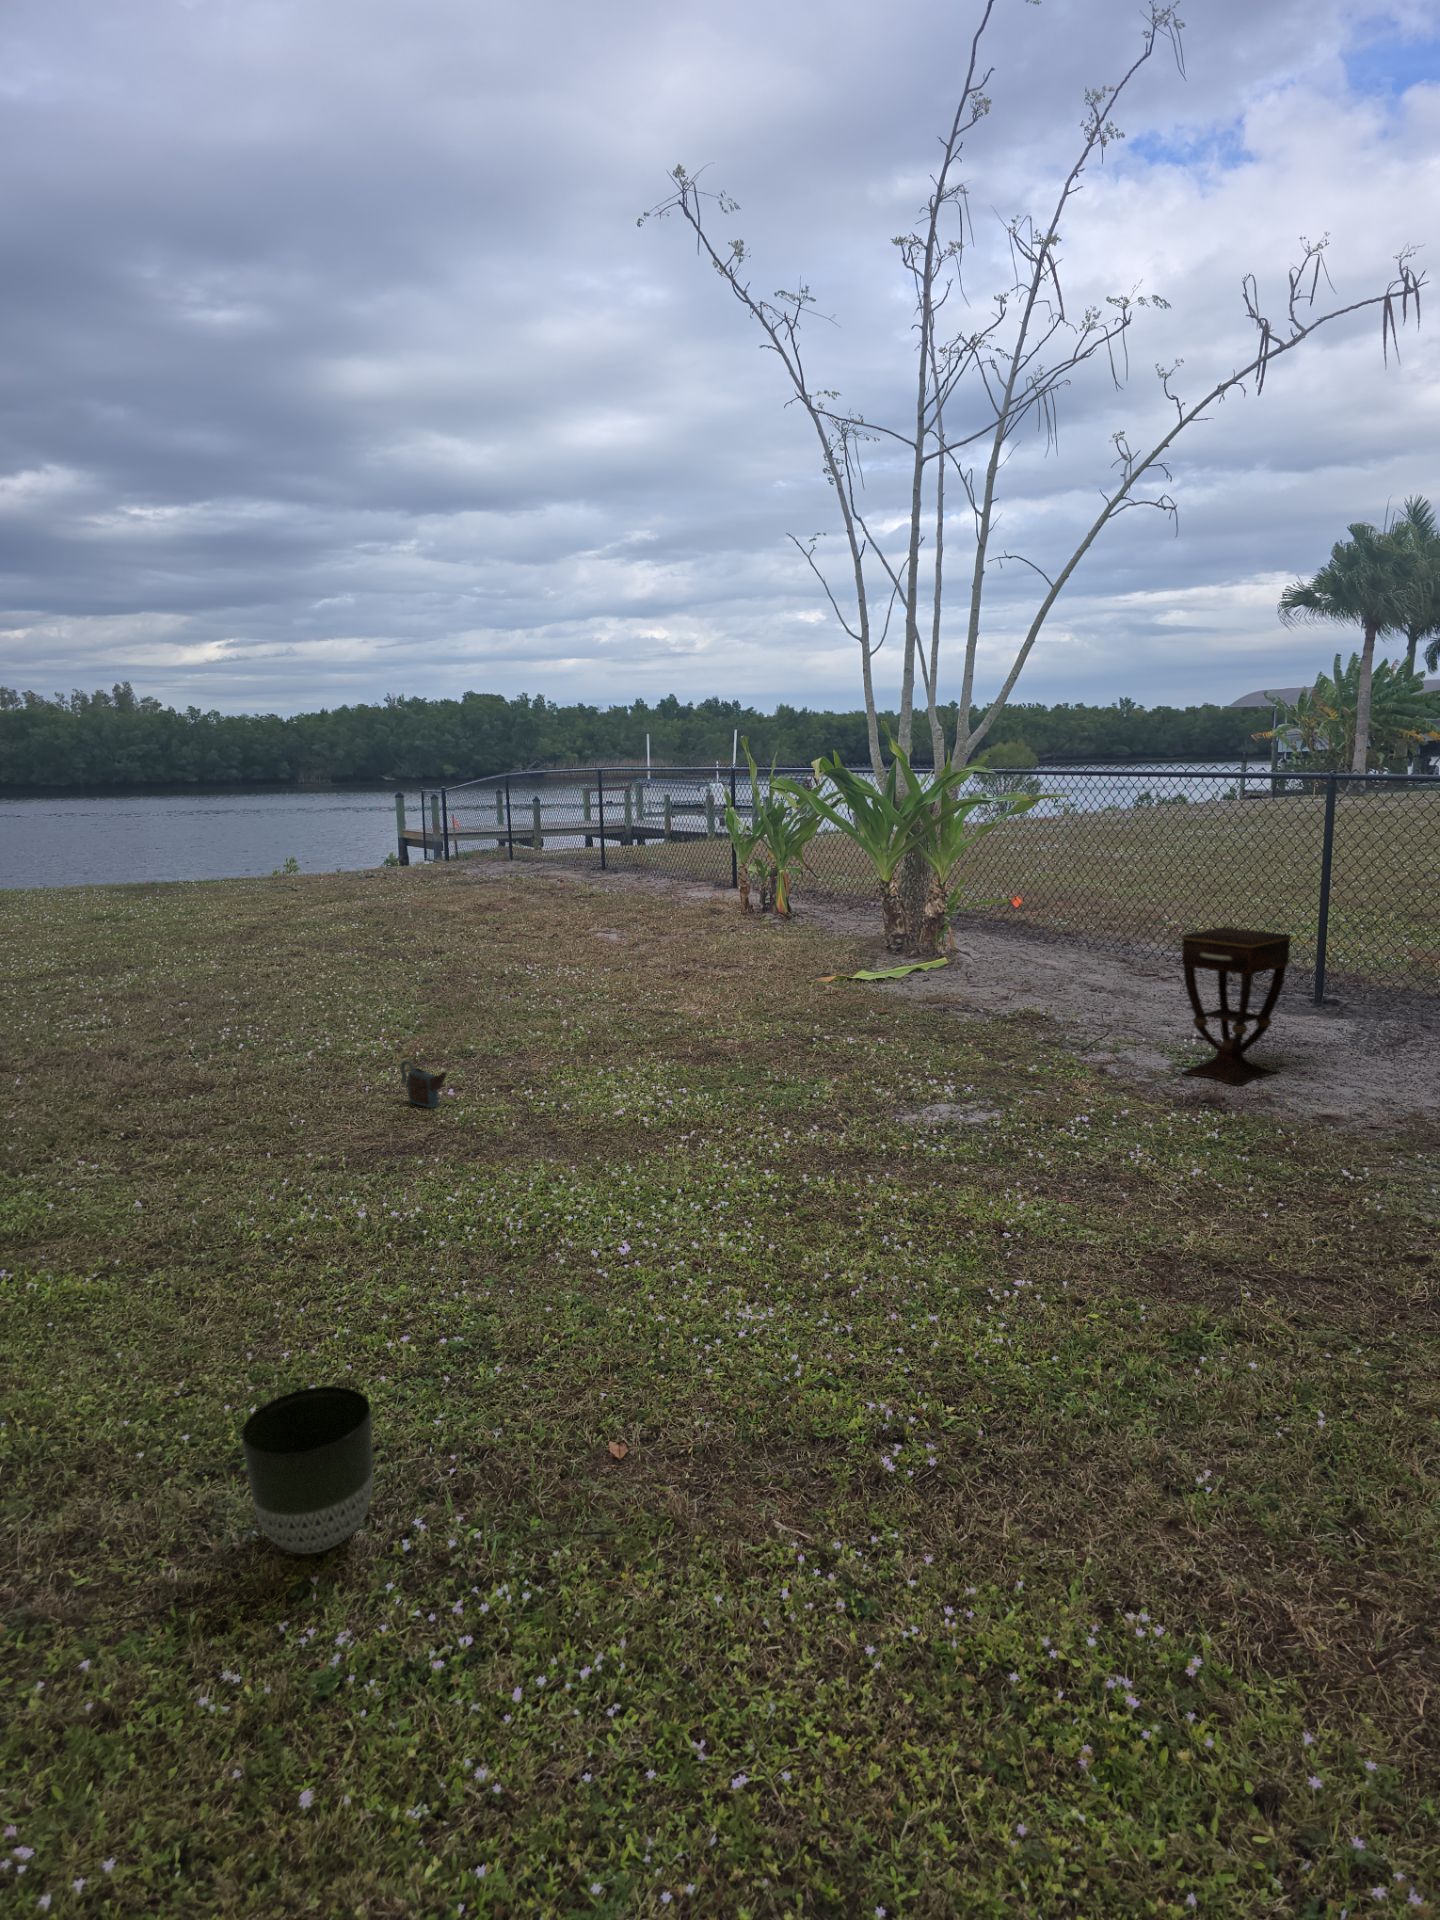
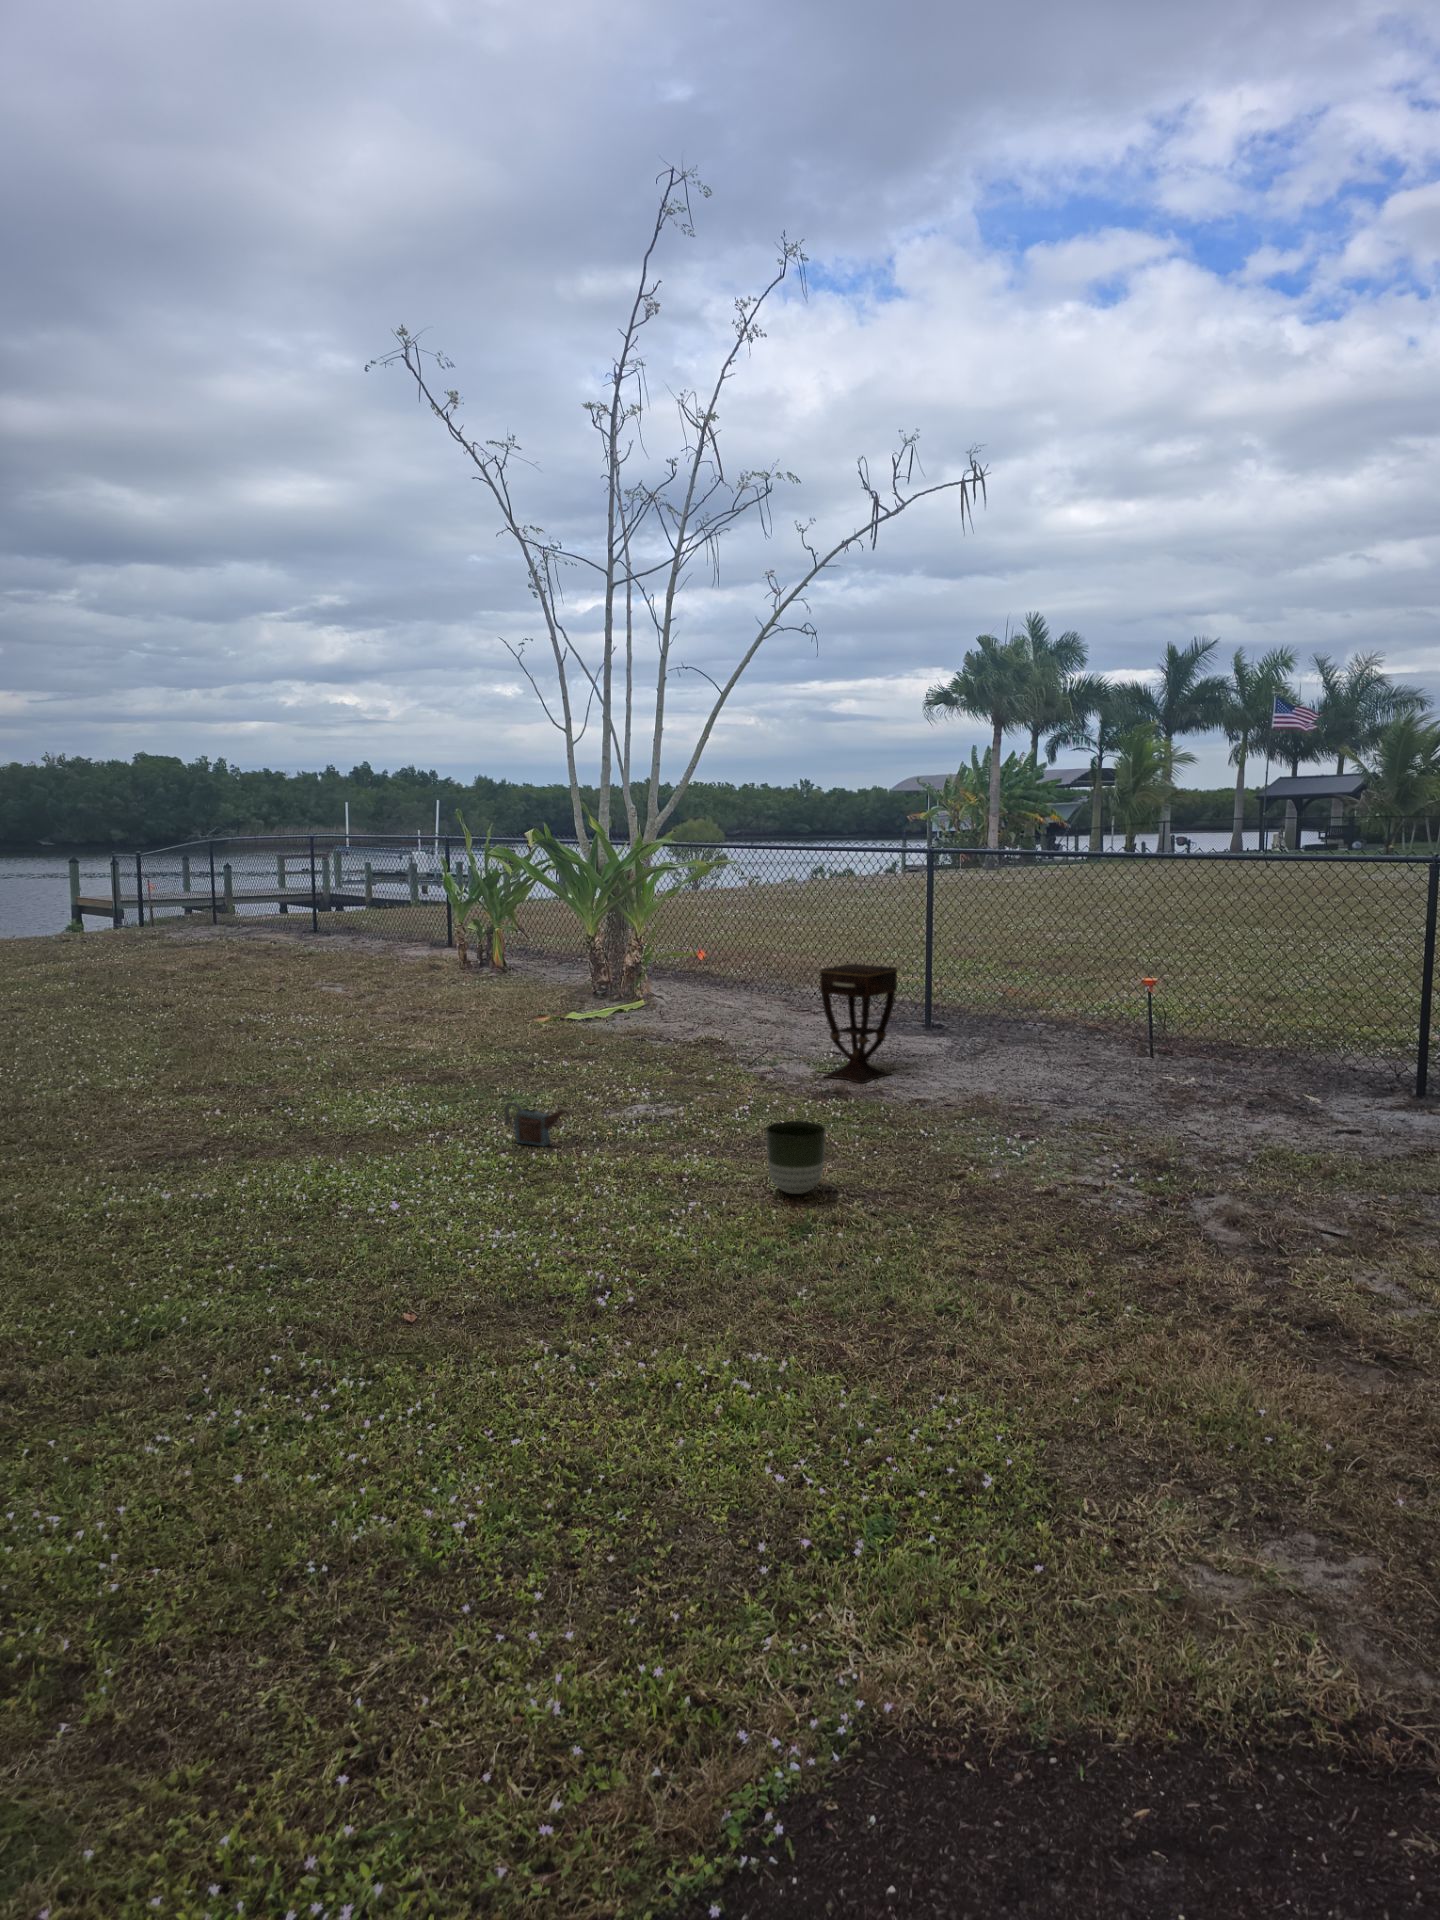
watering can: present [400,1060,447,1108] -> present [504,1102,564,1146]
planter: present [242,1386,373,1554] -> present [766,1121,826,1194]

